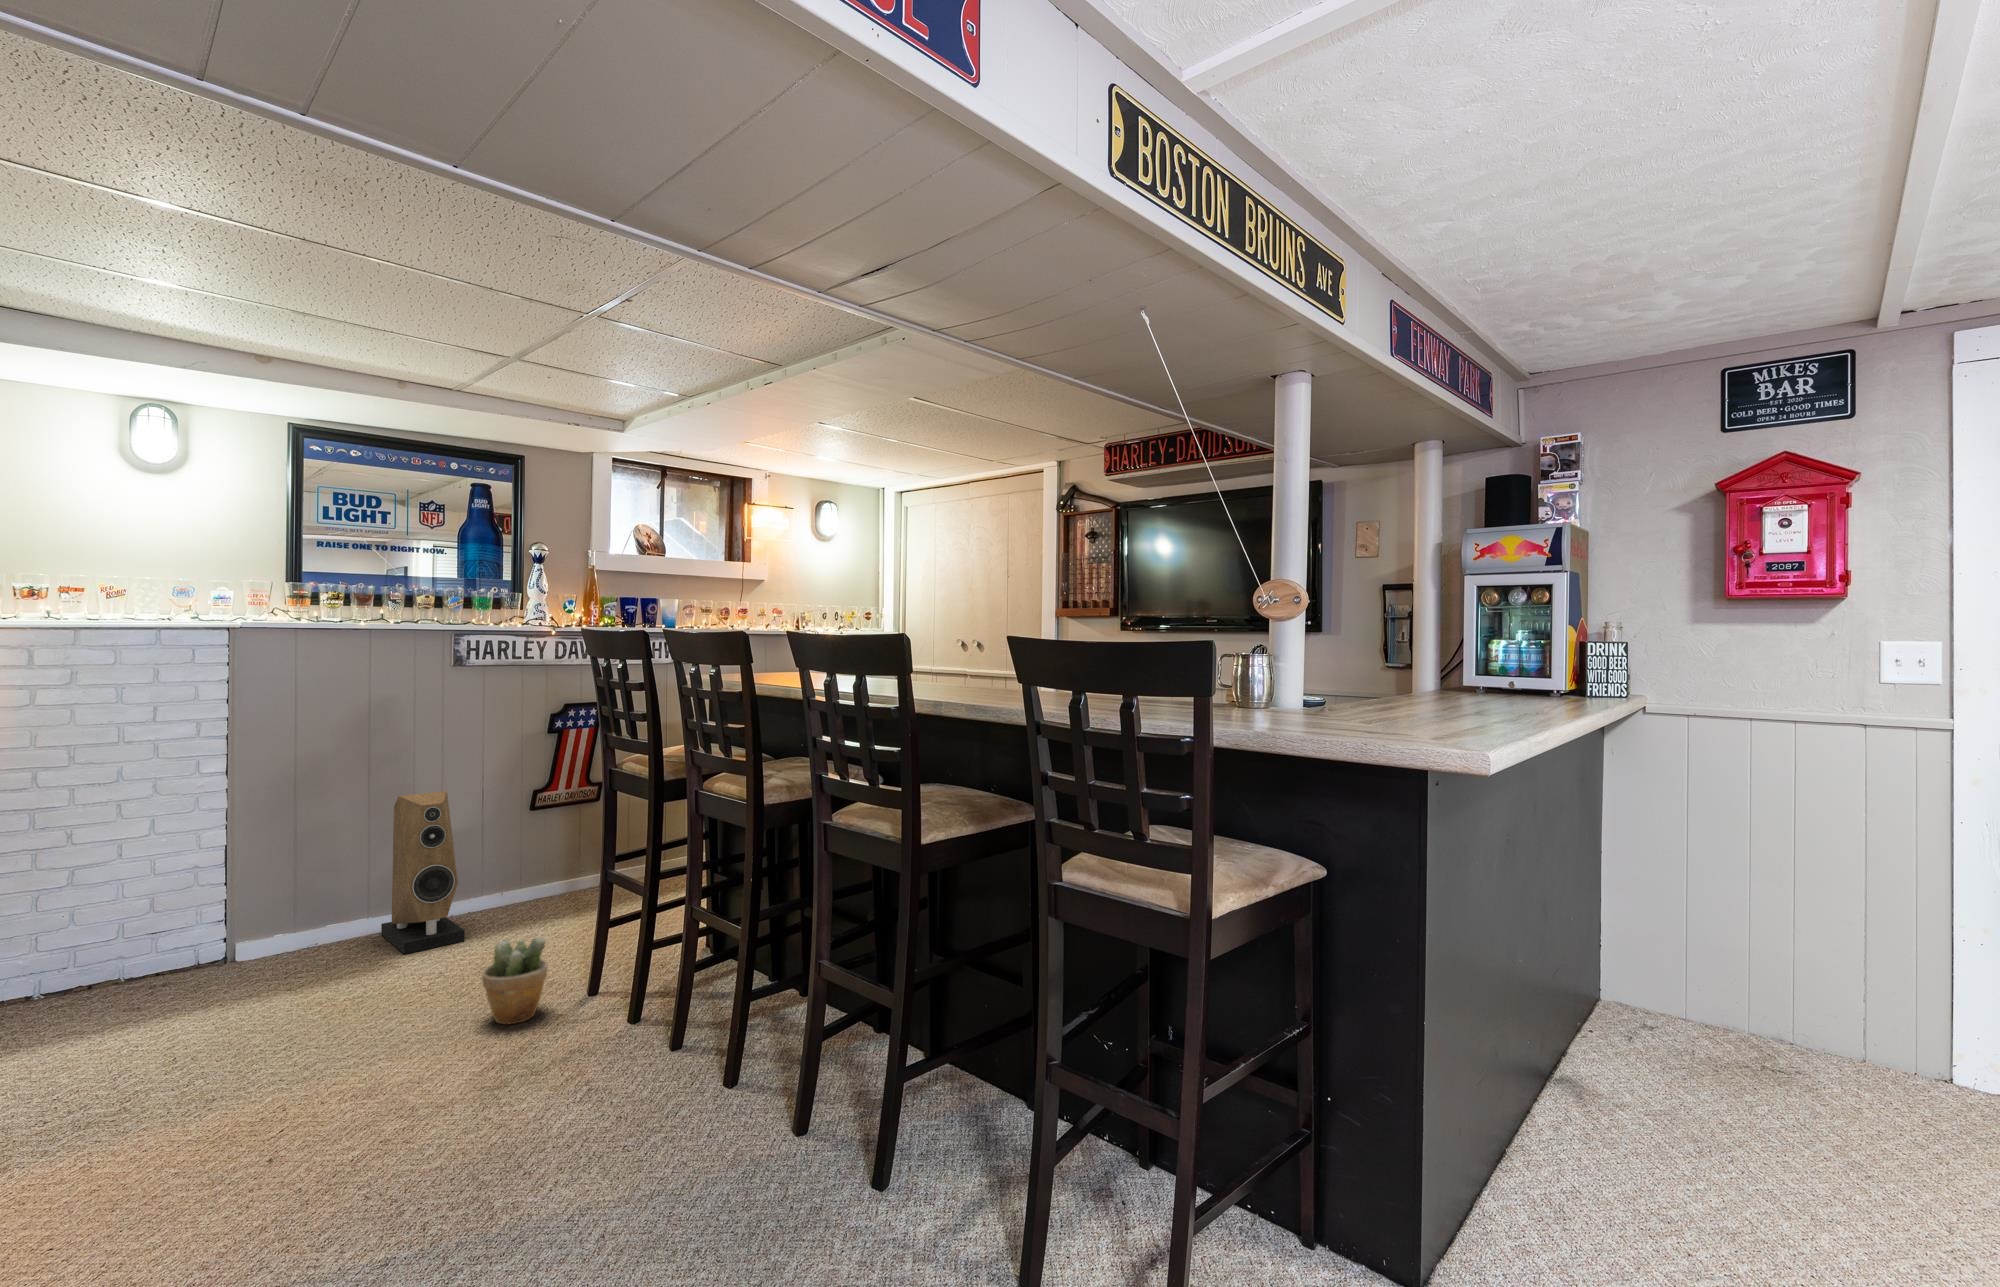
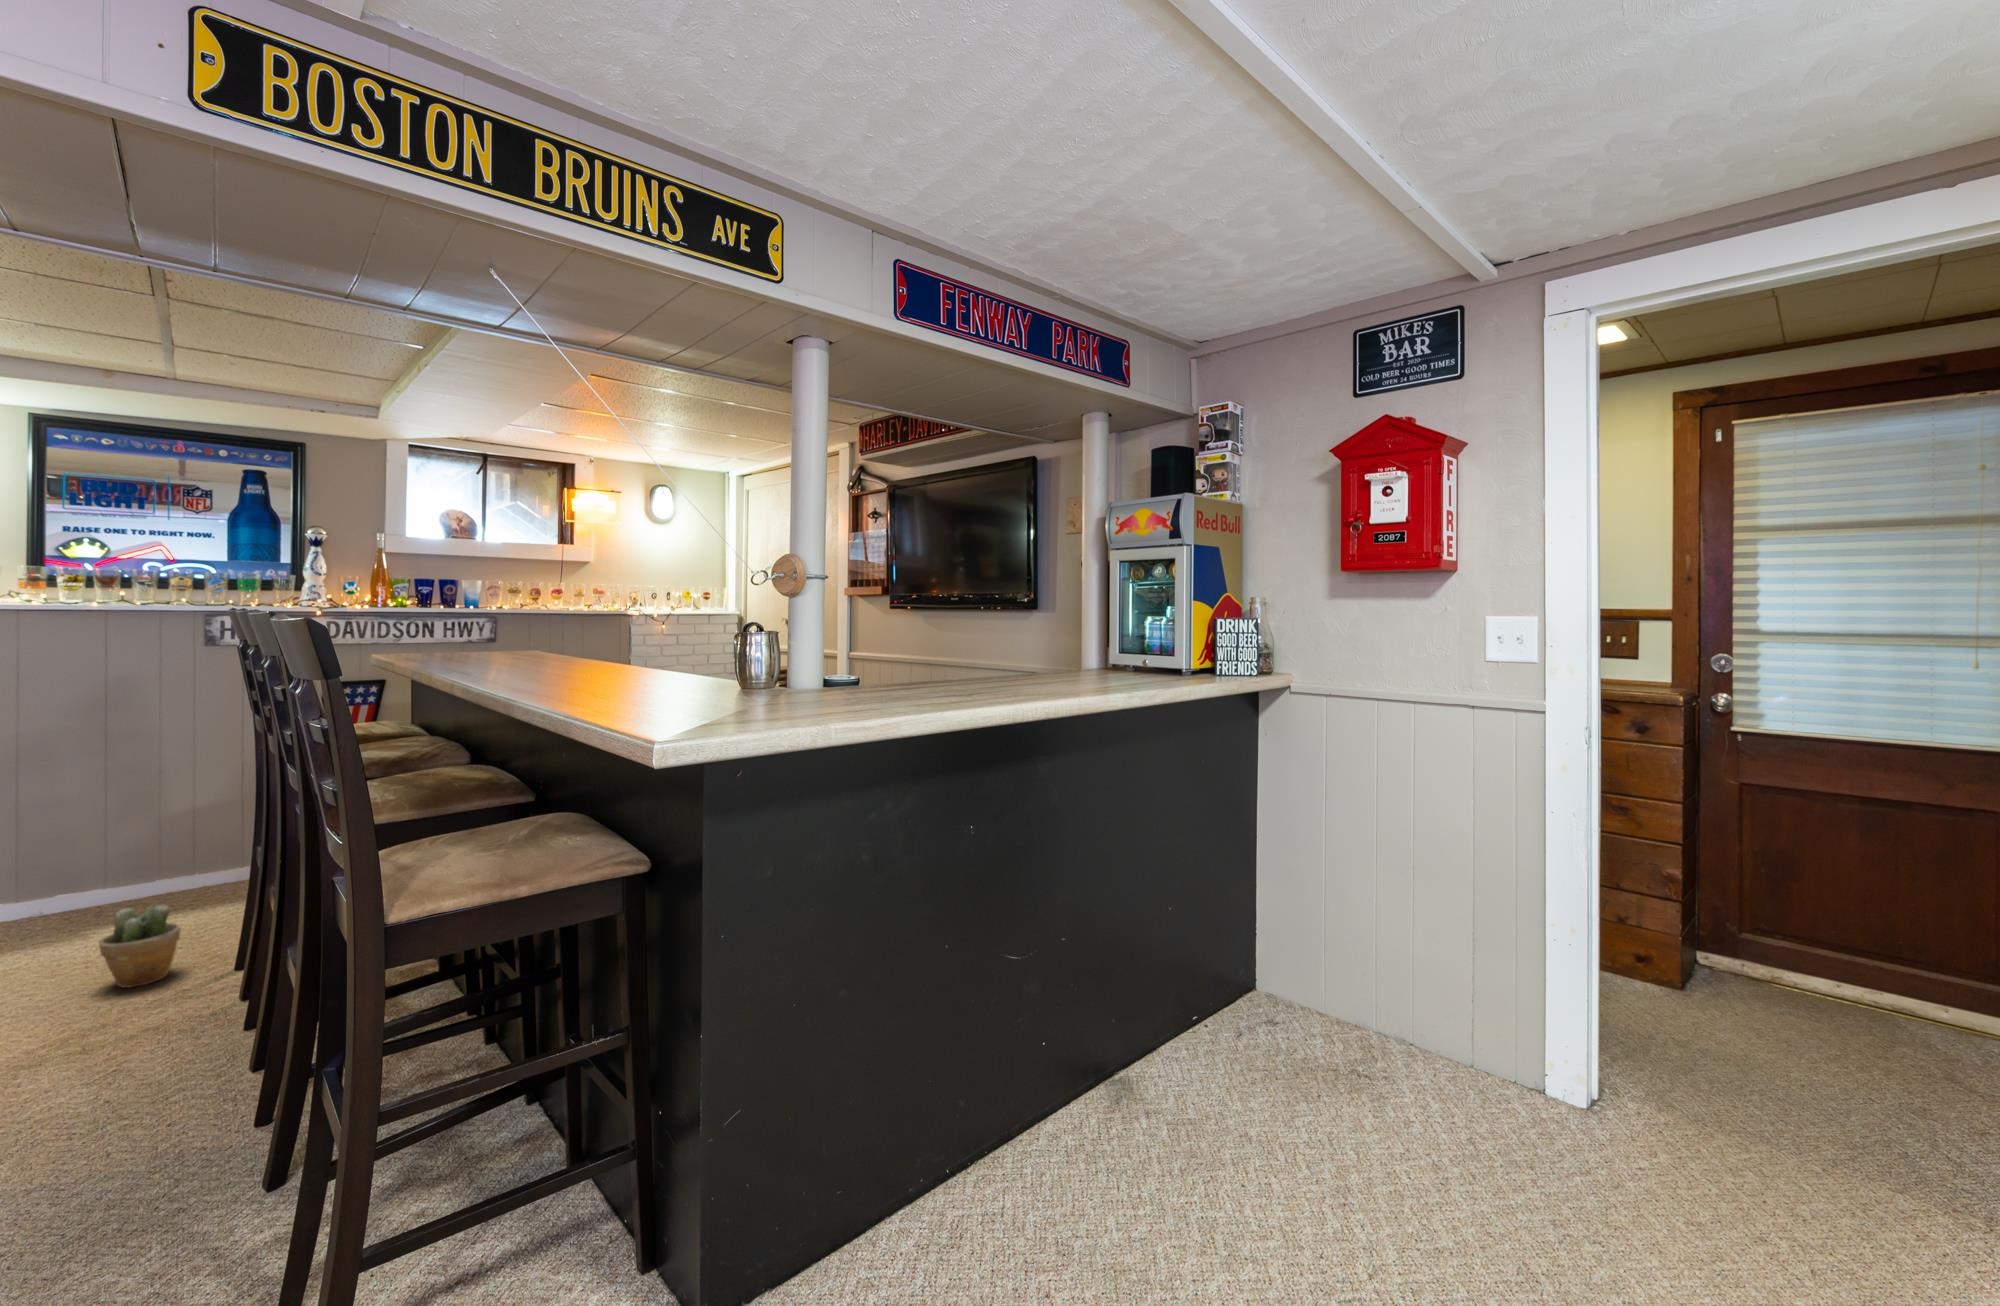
speaker: present [381,791,465,954] -> none [120,762,193,914]

